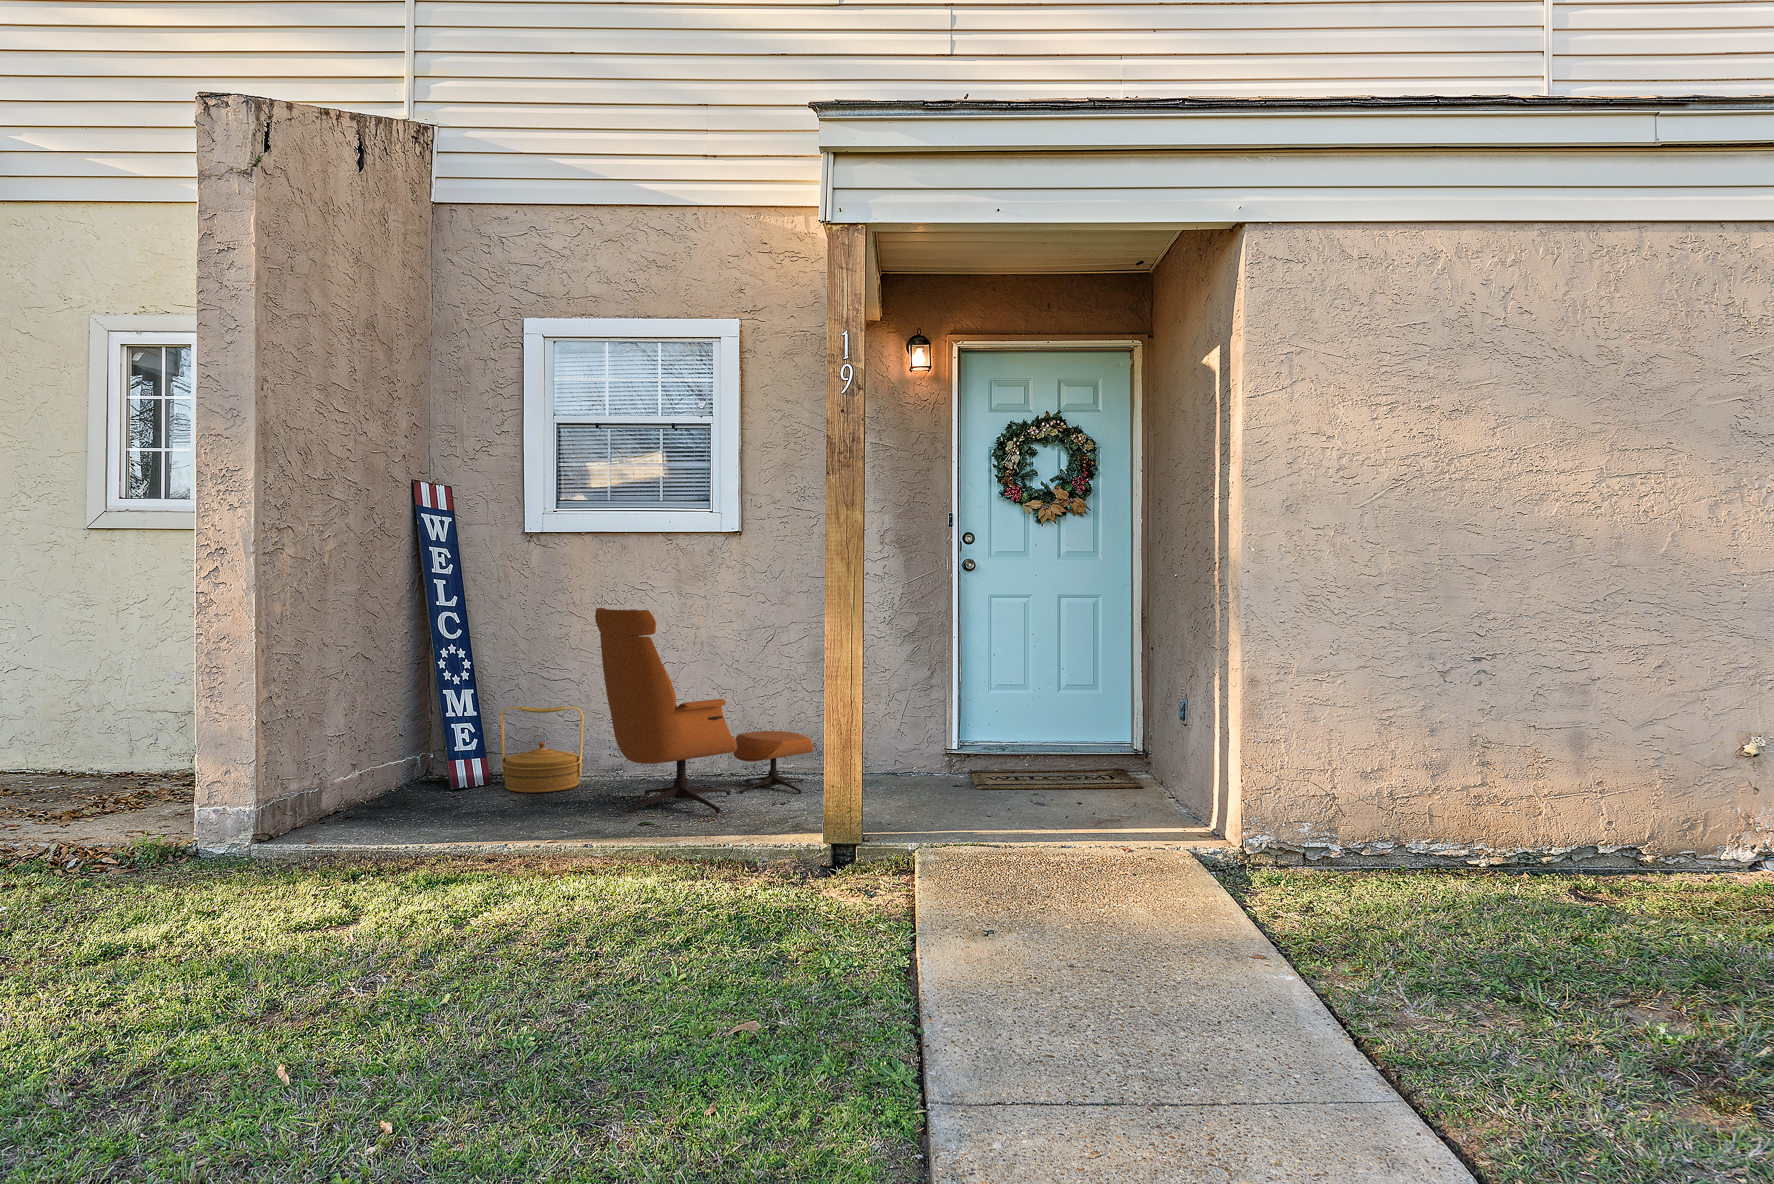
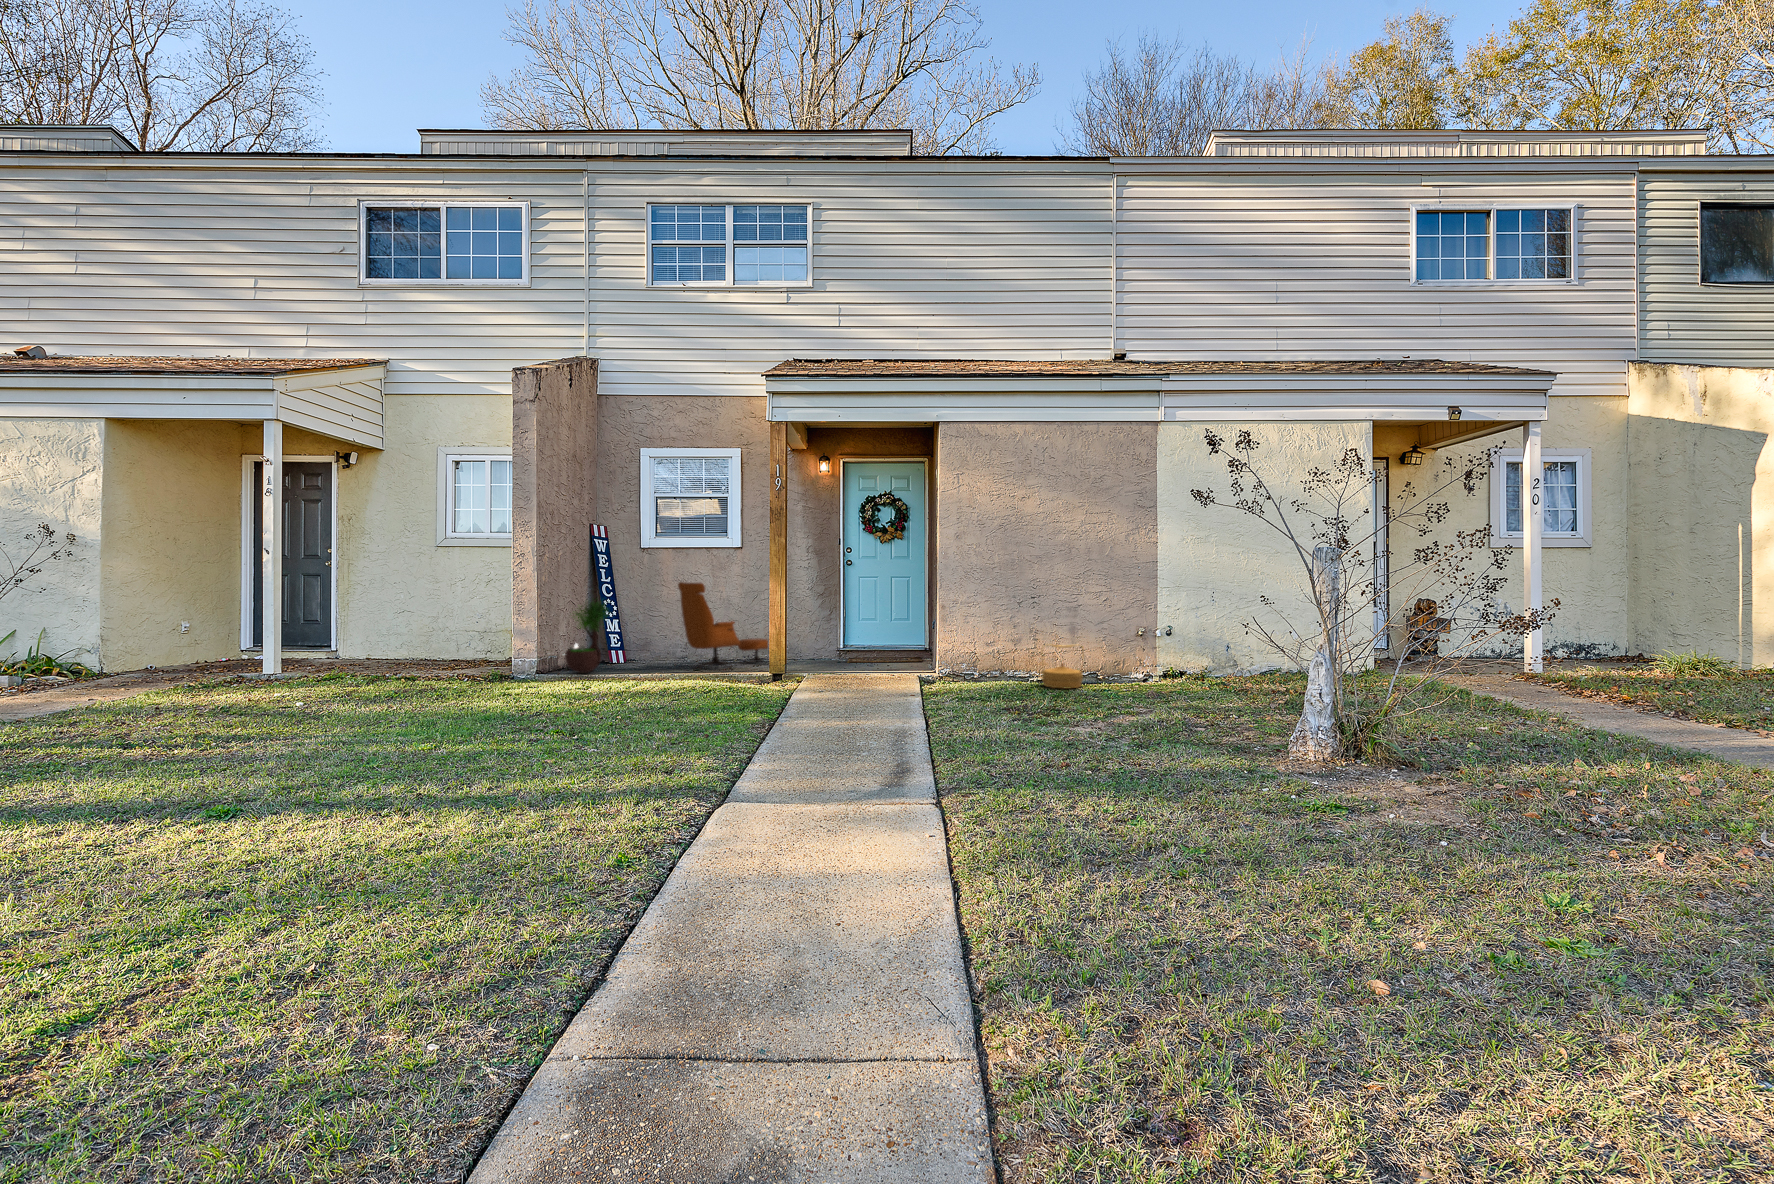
potted tree: none [328,636,443,822] -> present [565,601,610,673]
woven basket: present [500,706,584,793] -> present [1042,645,1084,688]

